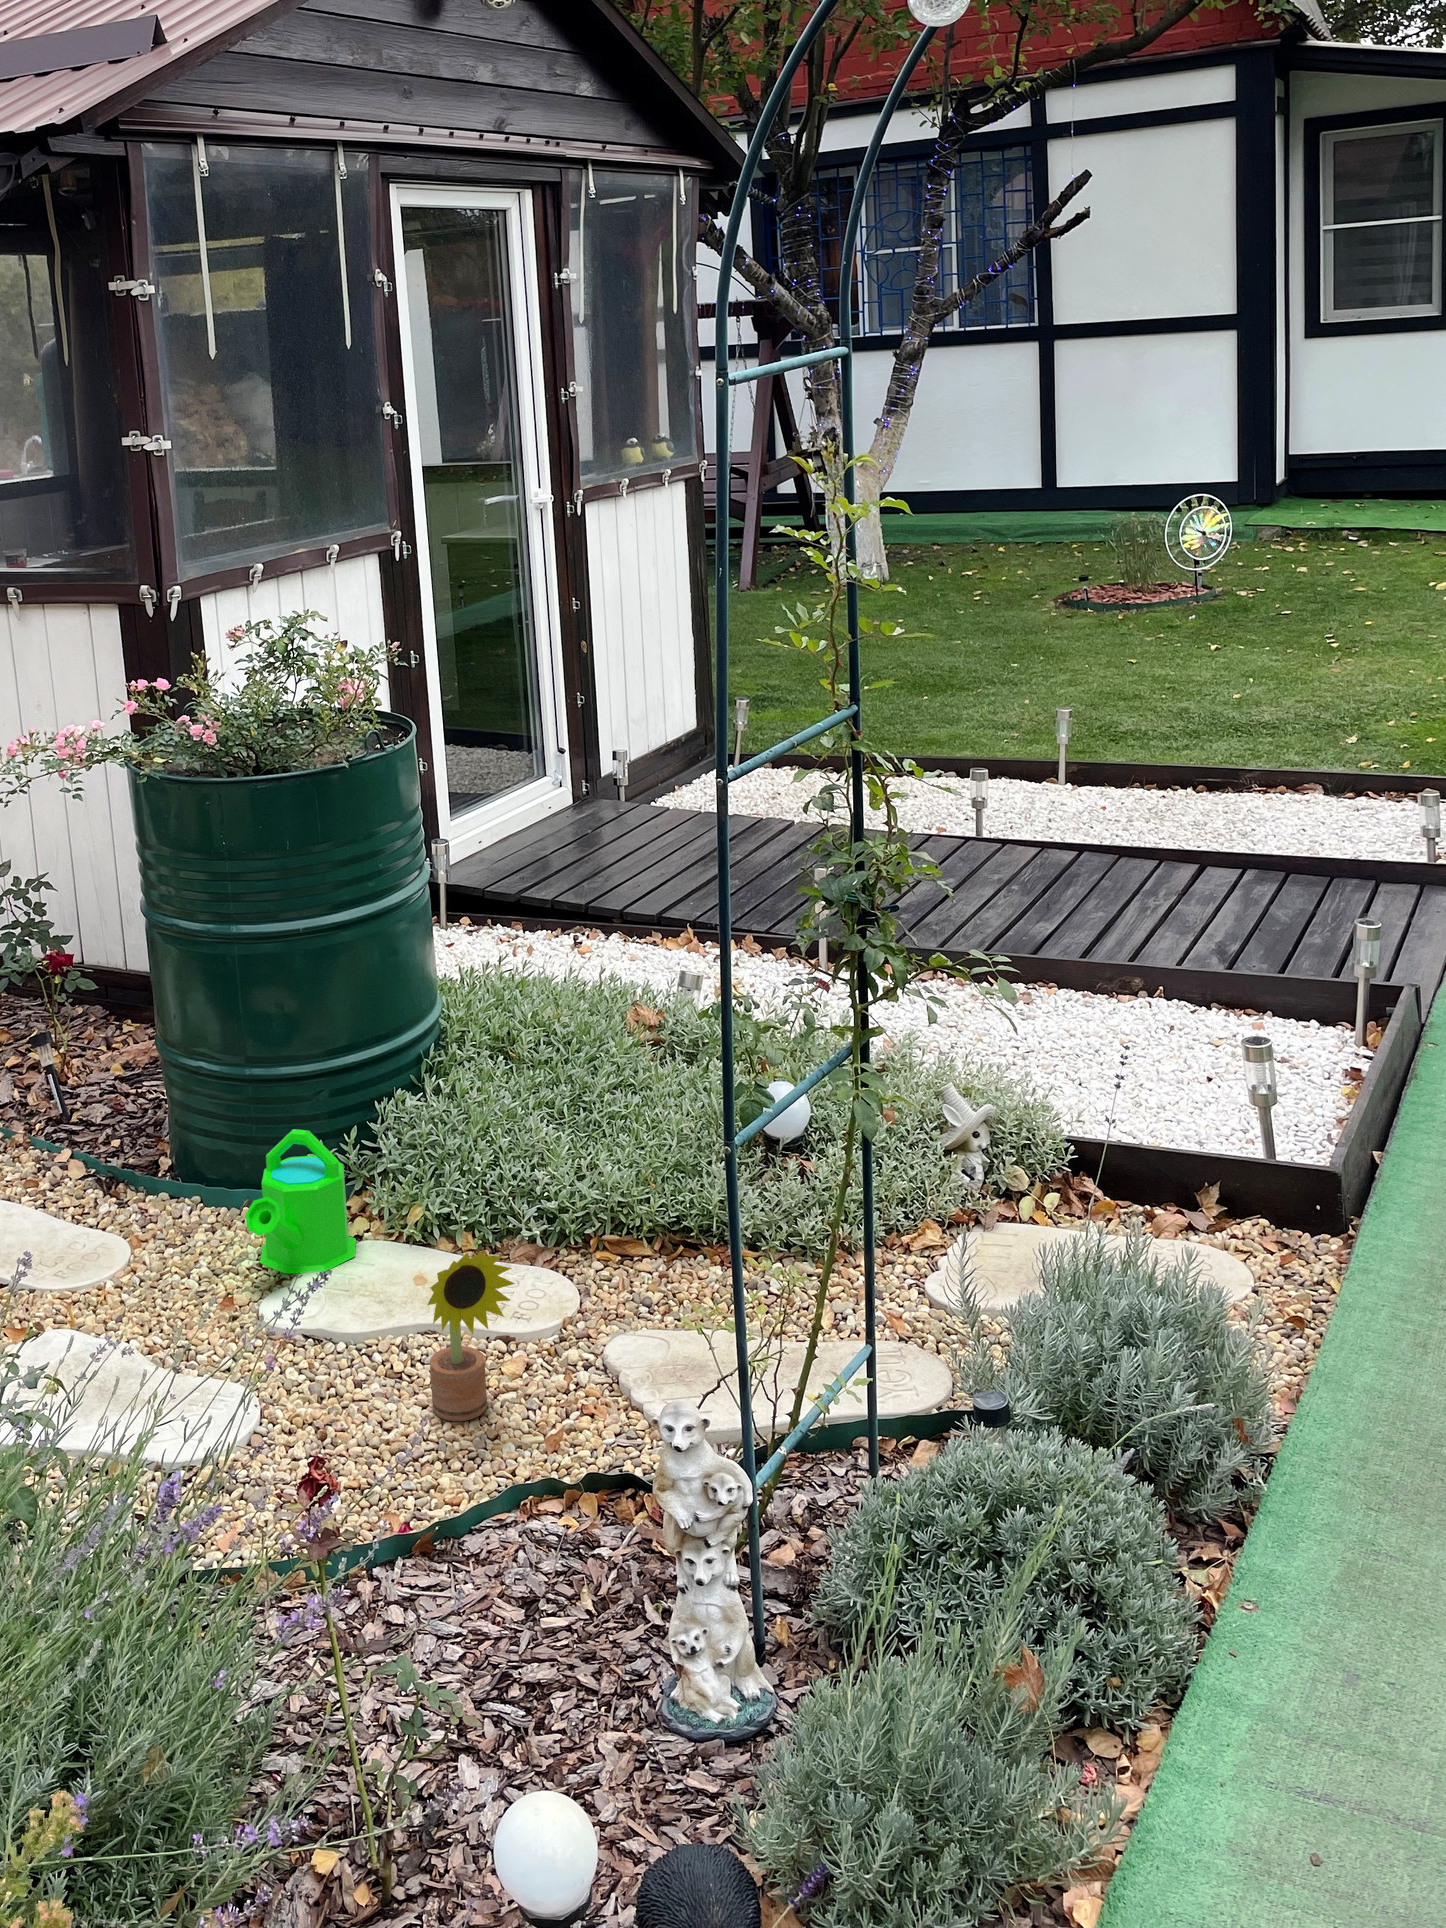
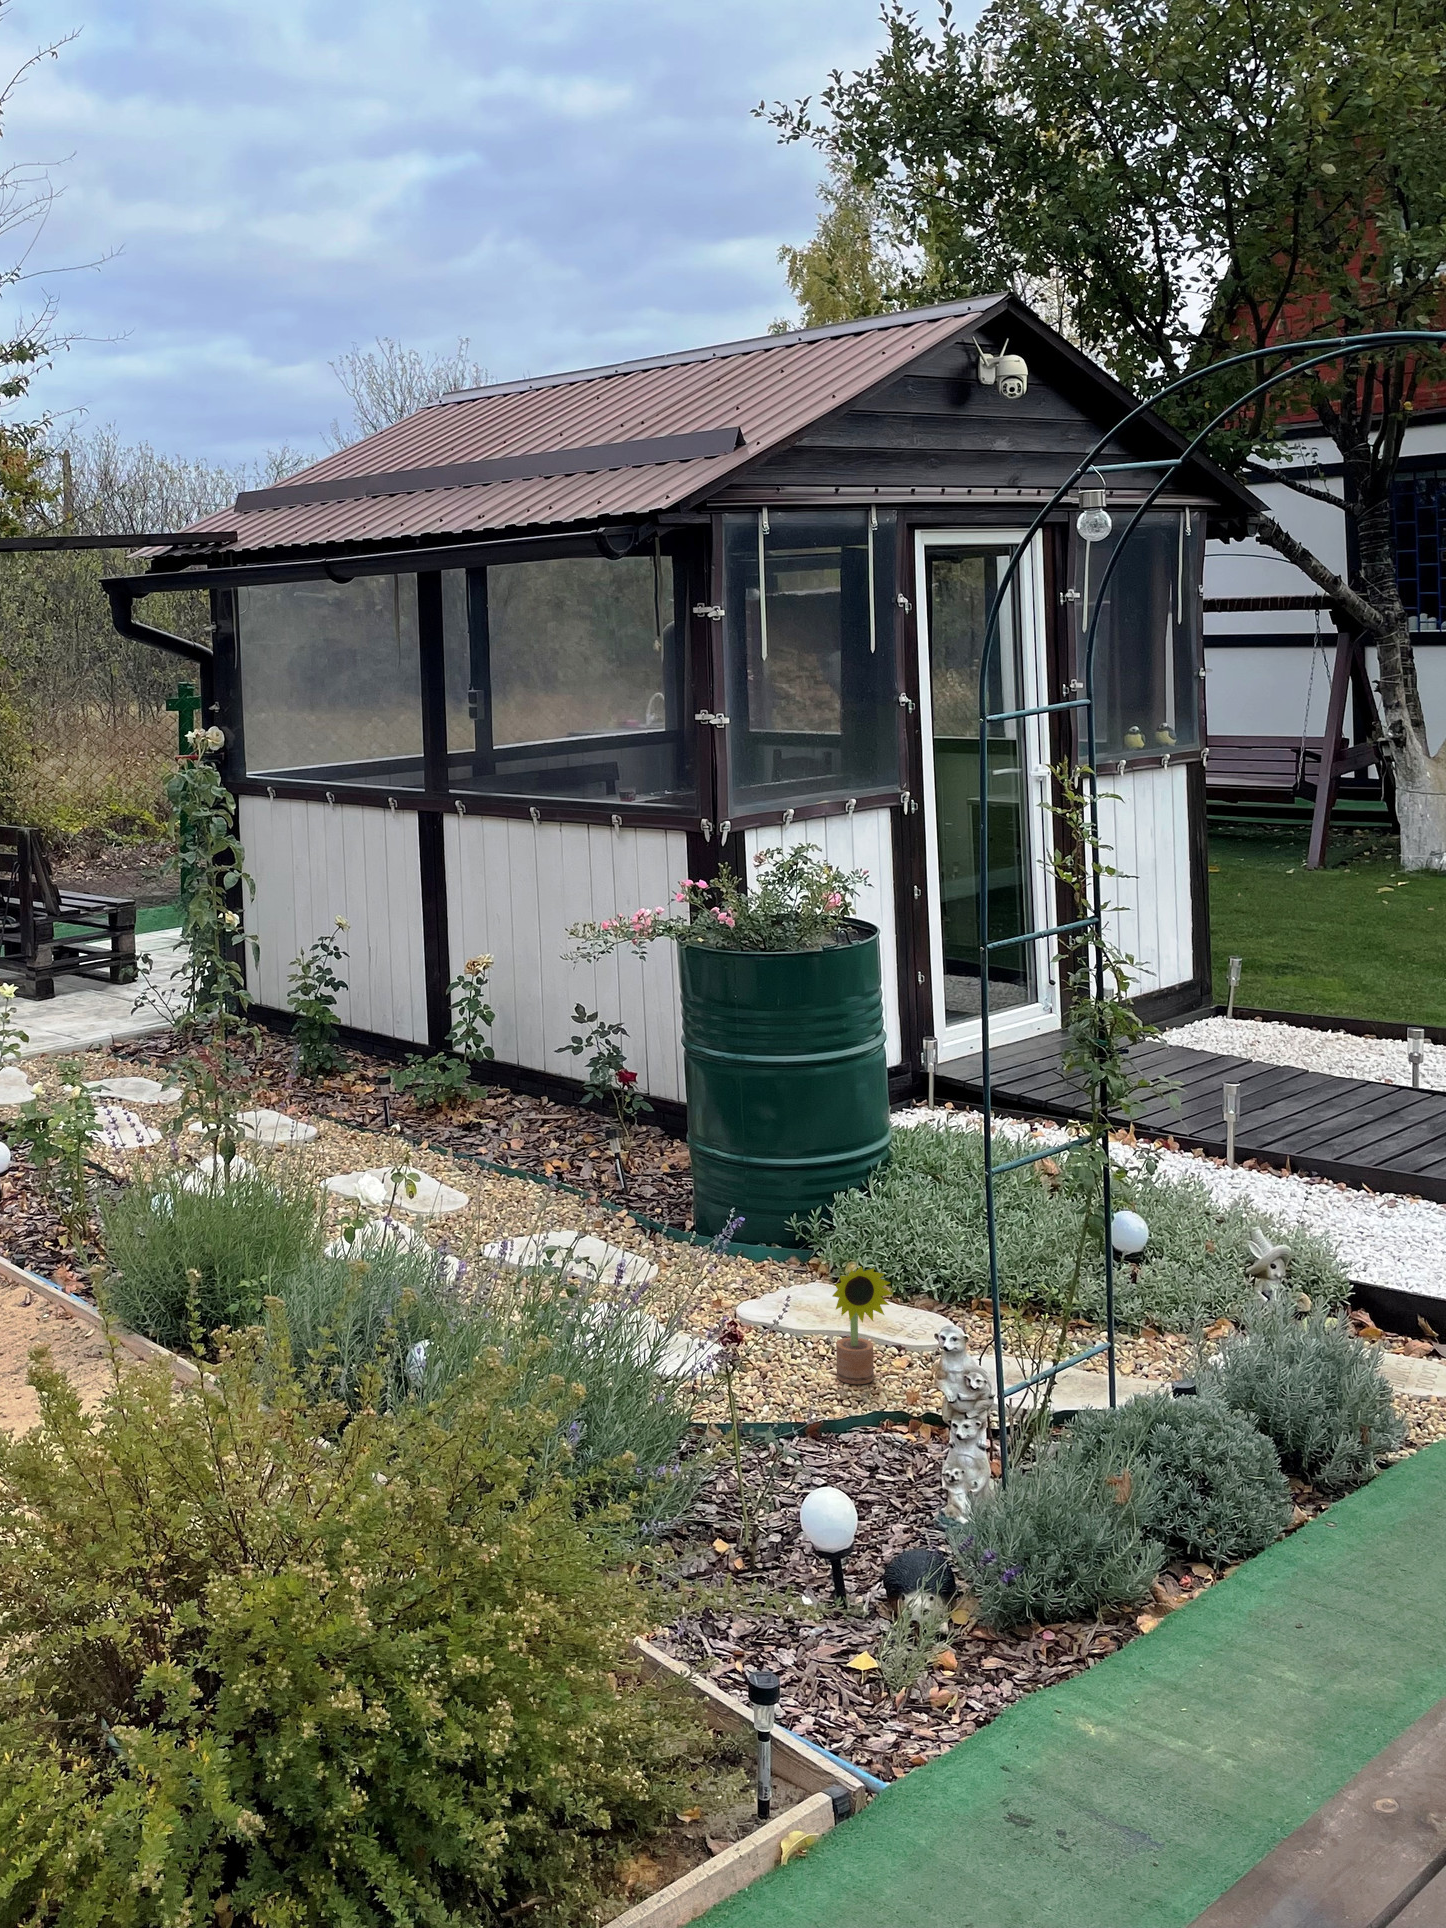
watering can: present [245,1129,356,1274] -> none [733,1198,811,1299]

